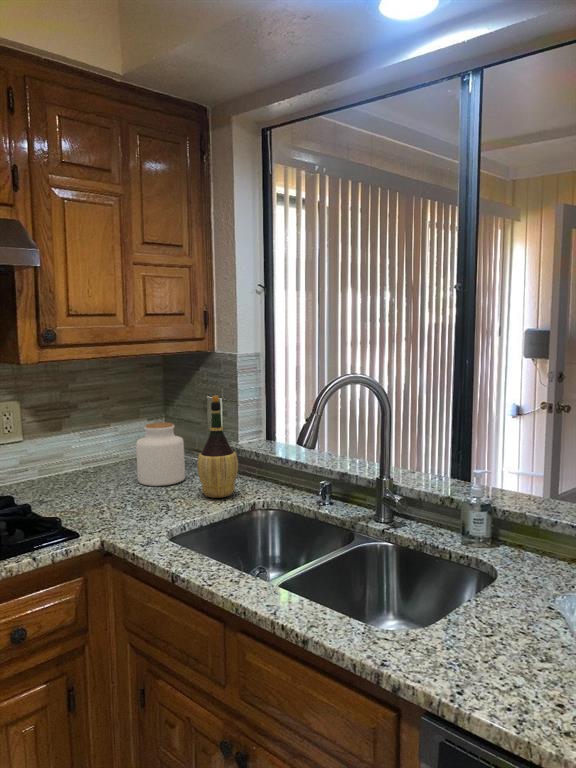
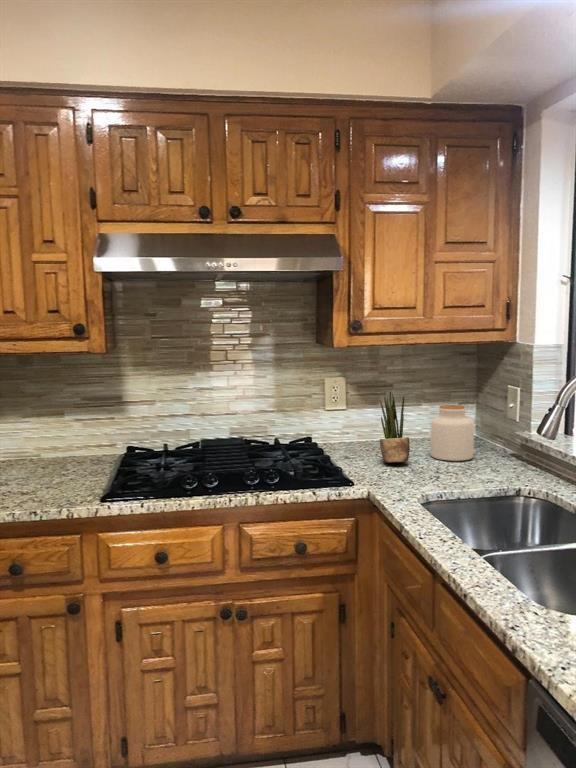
wine bottle: present [197,395,238,497] -> none [472,383,512,478]
potted plant: none [84,414,124,500] -> present [380,391,410,462]

